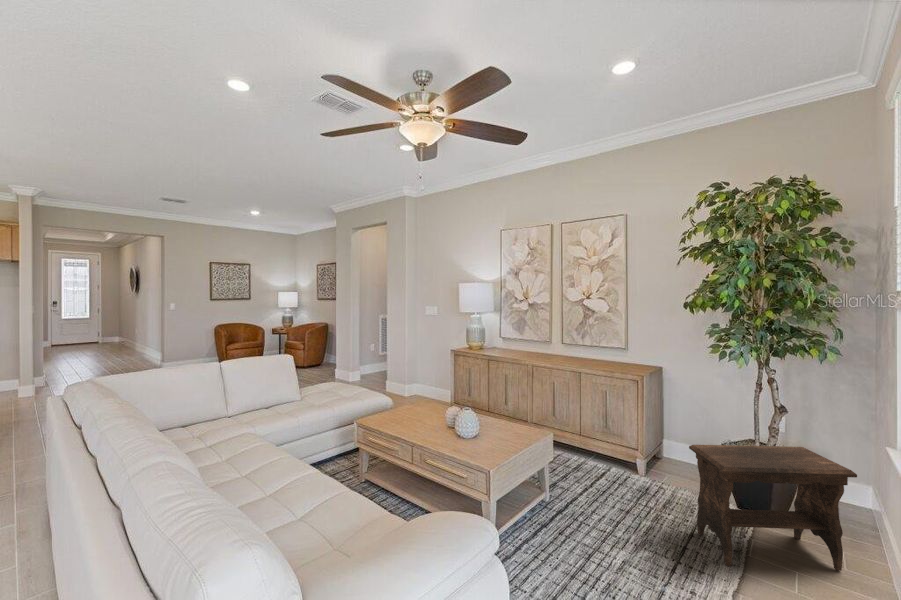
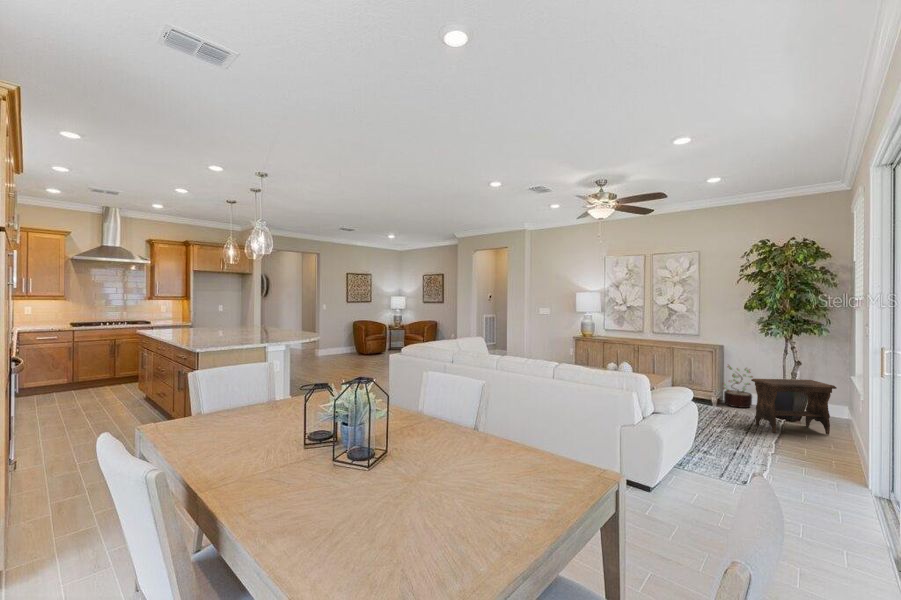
decorative plant: none [654,402,707,480] -> present [724,366,752,408]

